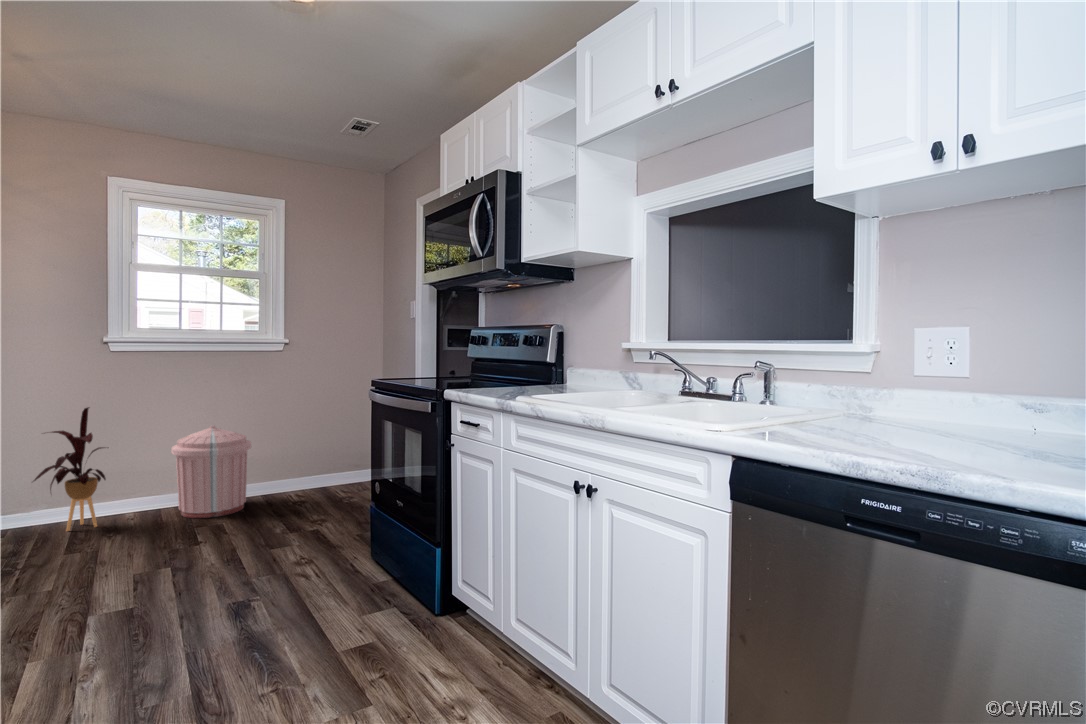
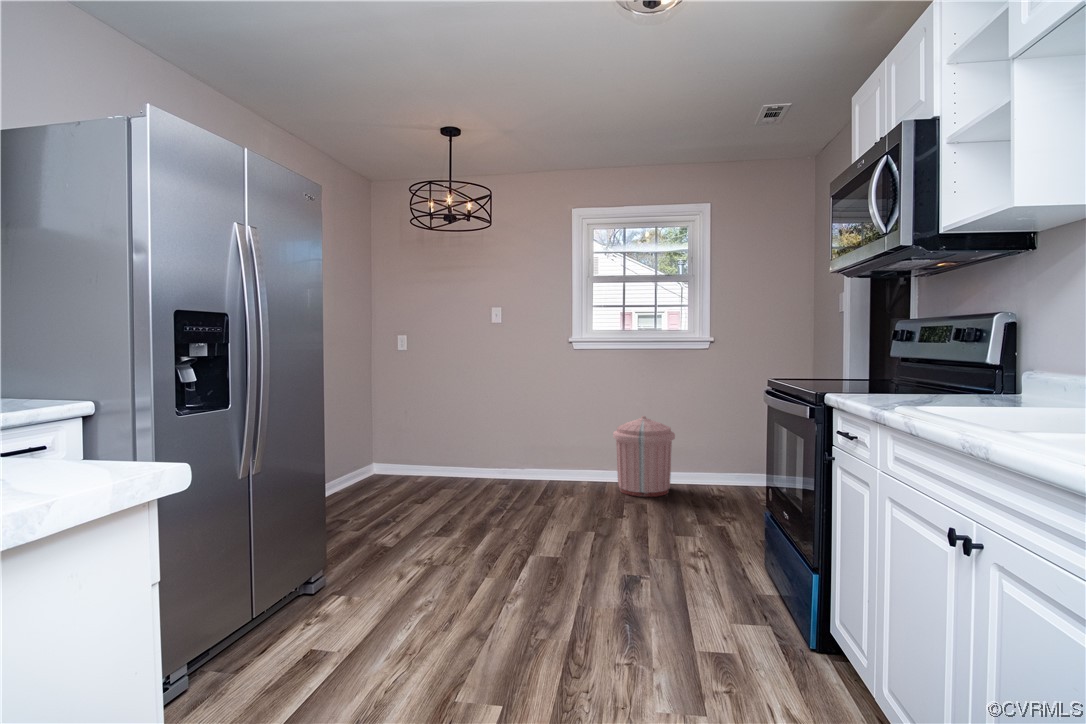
house plant: present [34,407,106,531] -> none [524,394,573,488]

